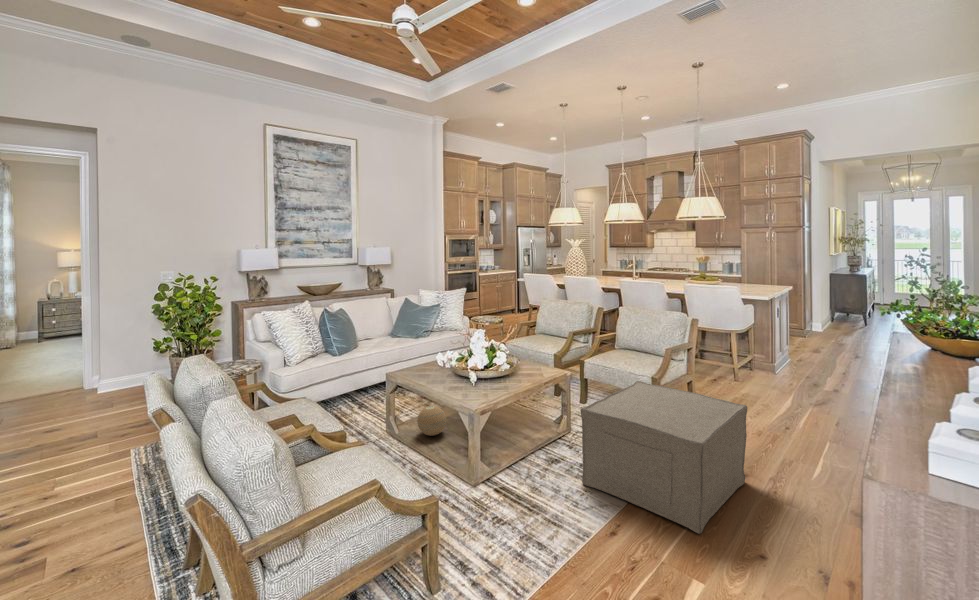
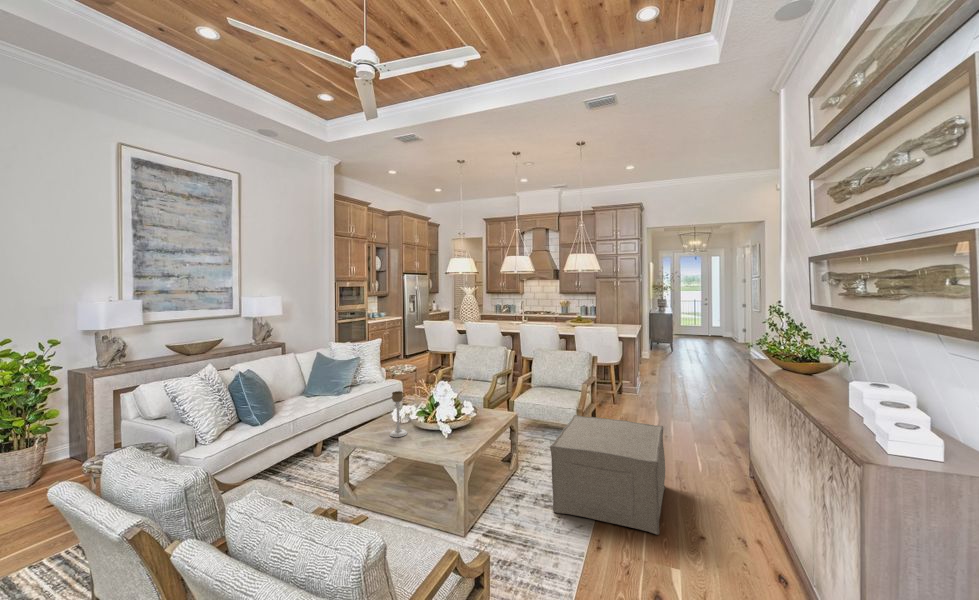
candle holder: none [424,334,441,380] -> present [390,391,407,437]
decorative orb: present [417,406,446,436] -> none [384,462,412,492]

